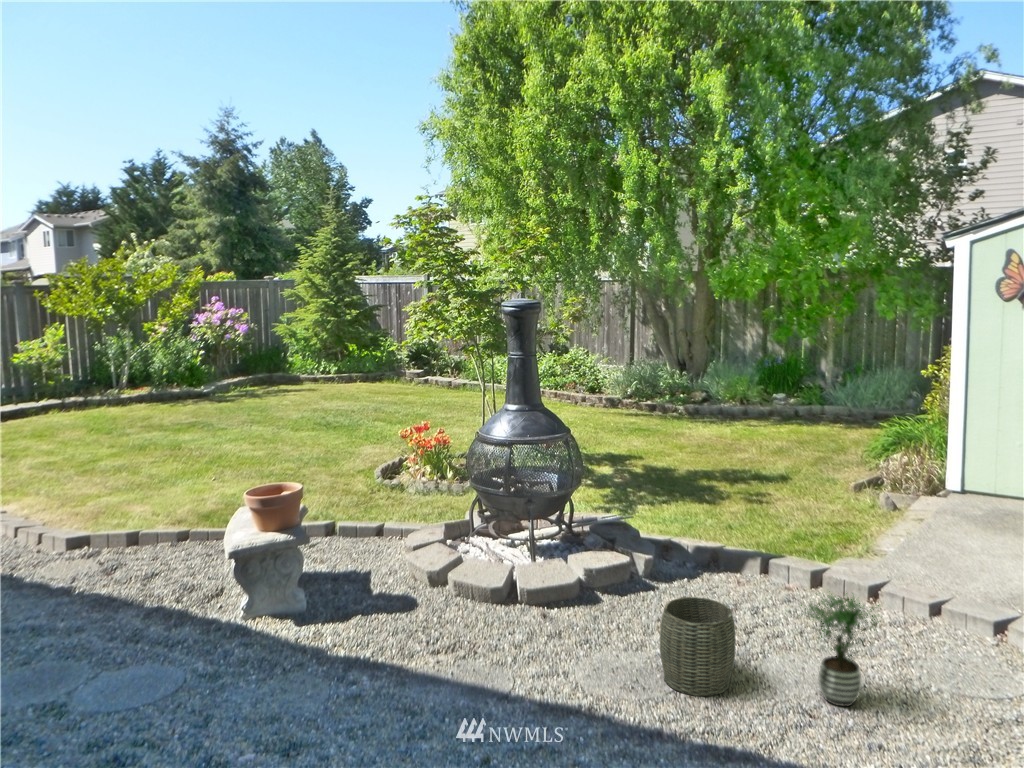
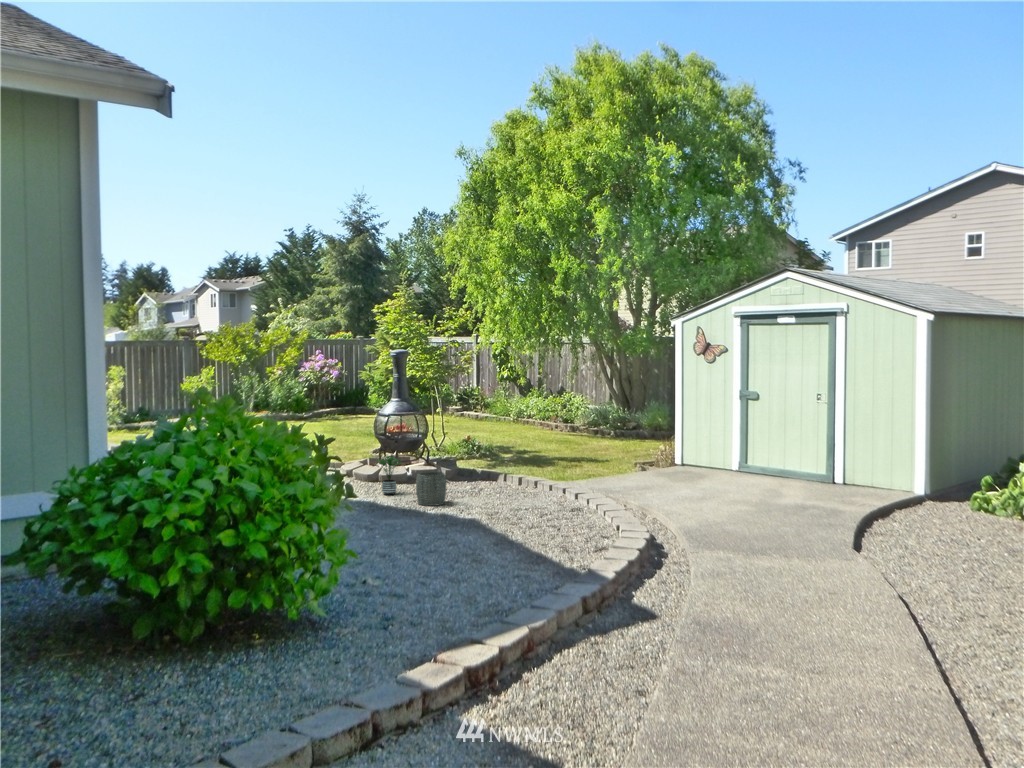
potted plant: present [801,591,879,706] -> present [377,456,399,495]

